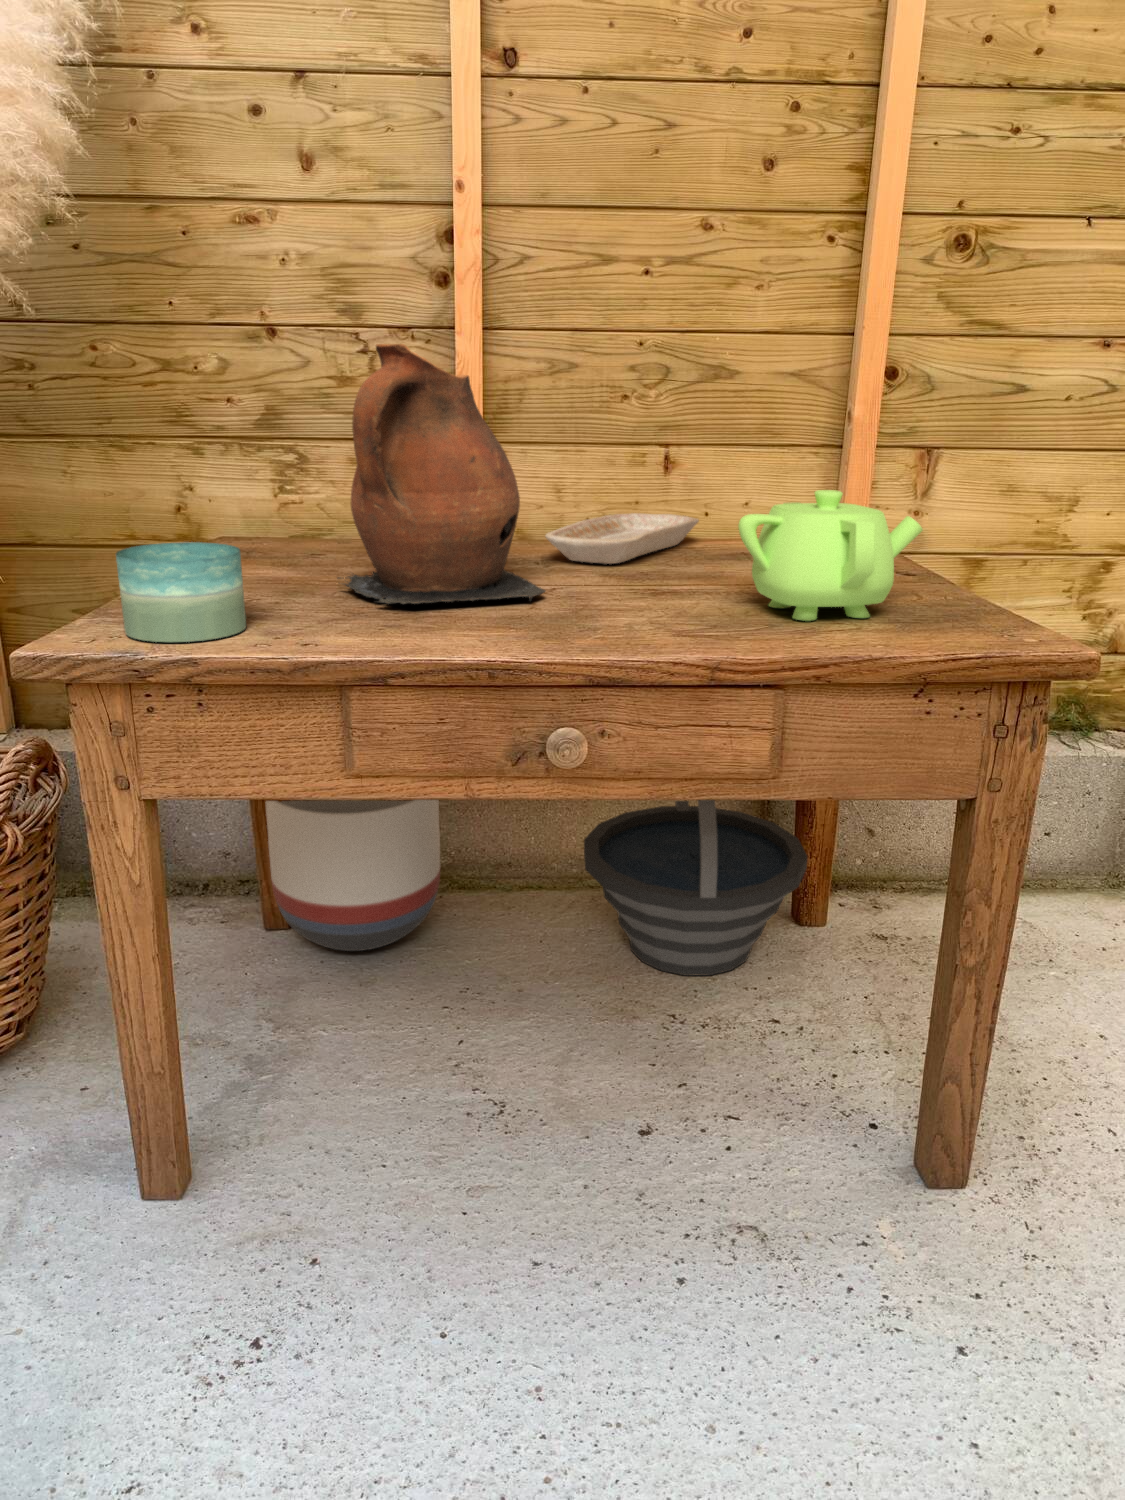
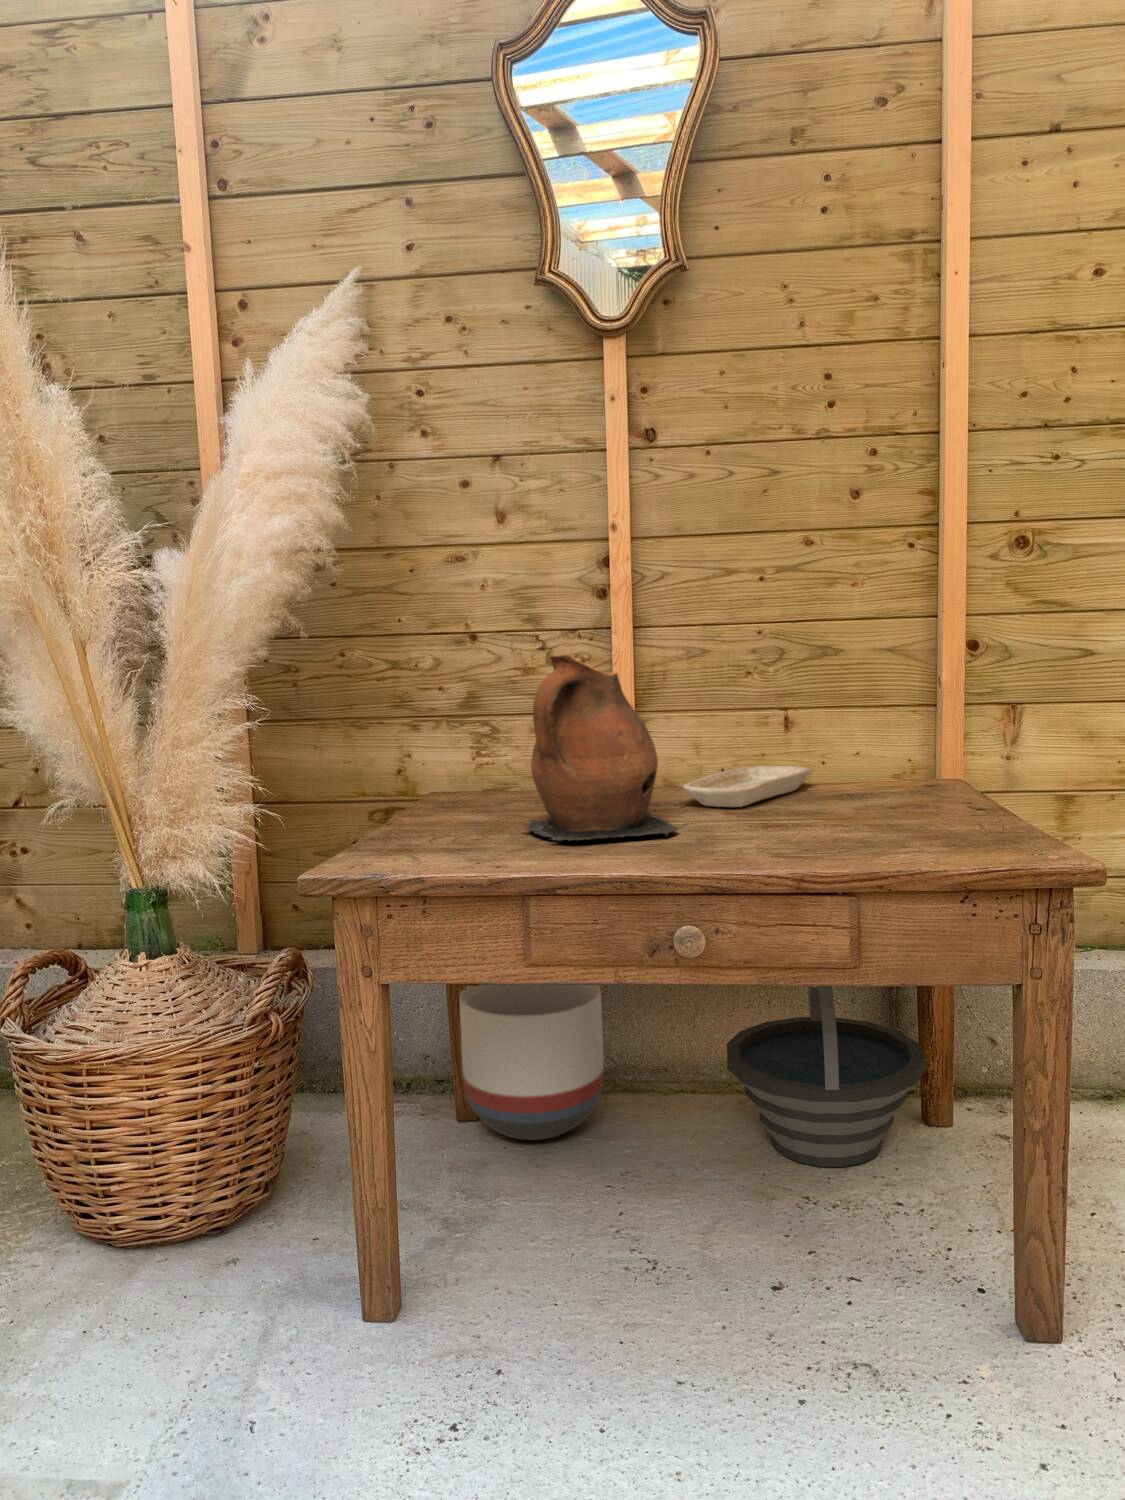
teapot: present [738,490,923,621] -> none [822,746,973,846]
candle: present [116,542,246,642] -> none [368,799,456,870]

